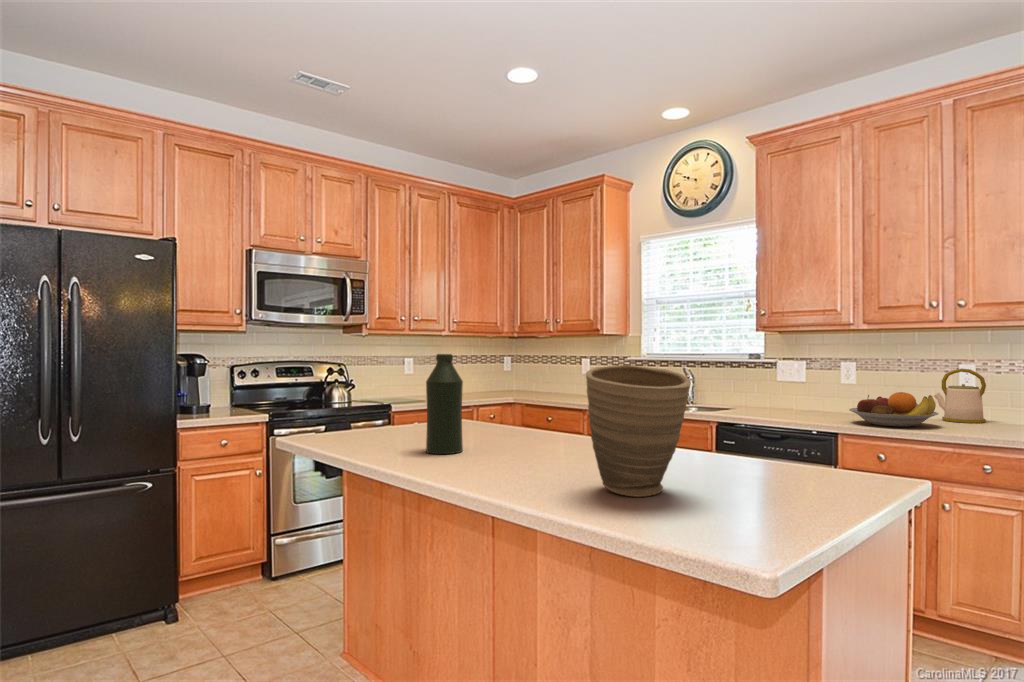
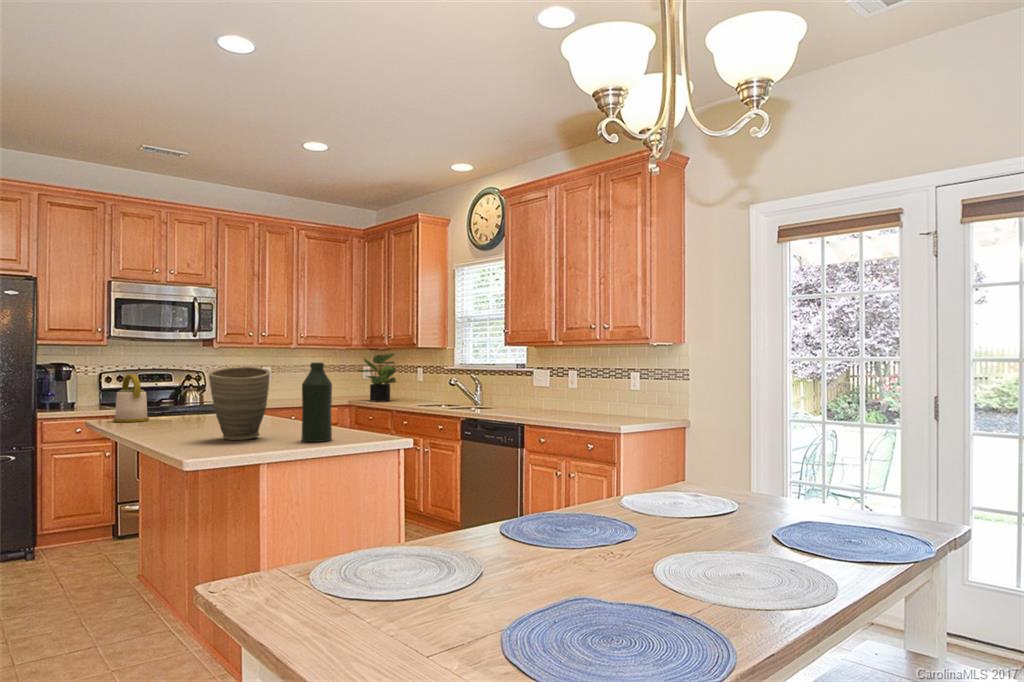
potted plant: none [520,341,575,399] -> present [357,353,396,402]
bottle: present [426,354,463,454] -> present [301,362,332,442]
kettle: present [934,368,986,423] -> present [113,374,149,422]
fruit bowl: present [849,392,939,427] -> none [536,391,594,417]

